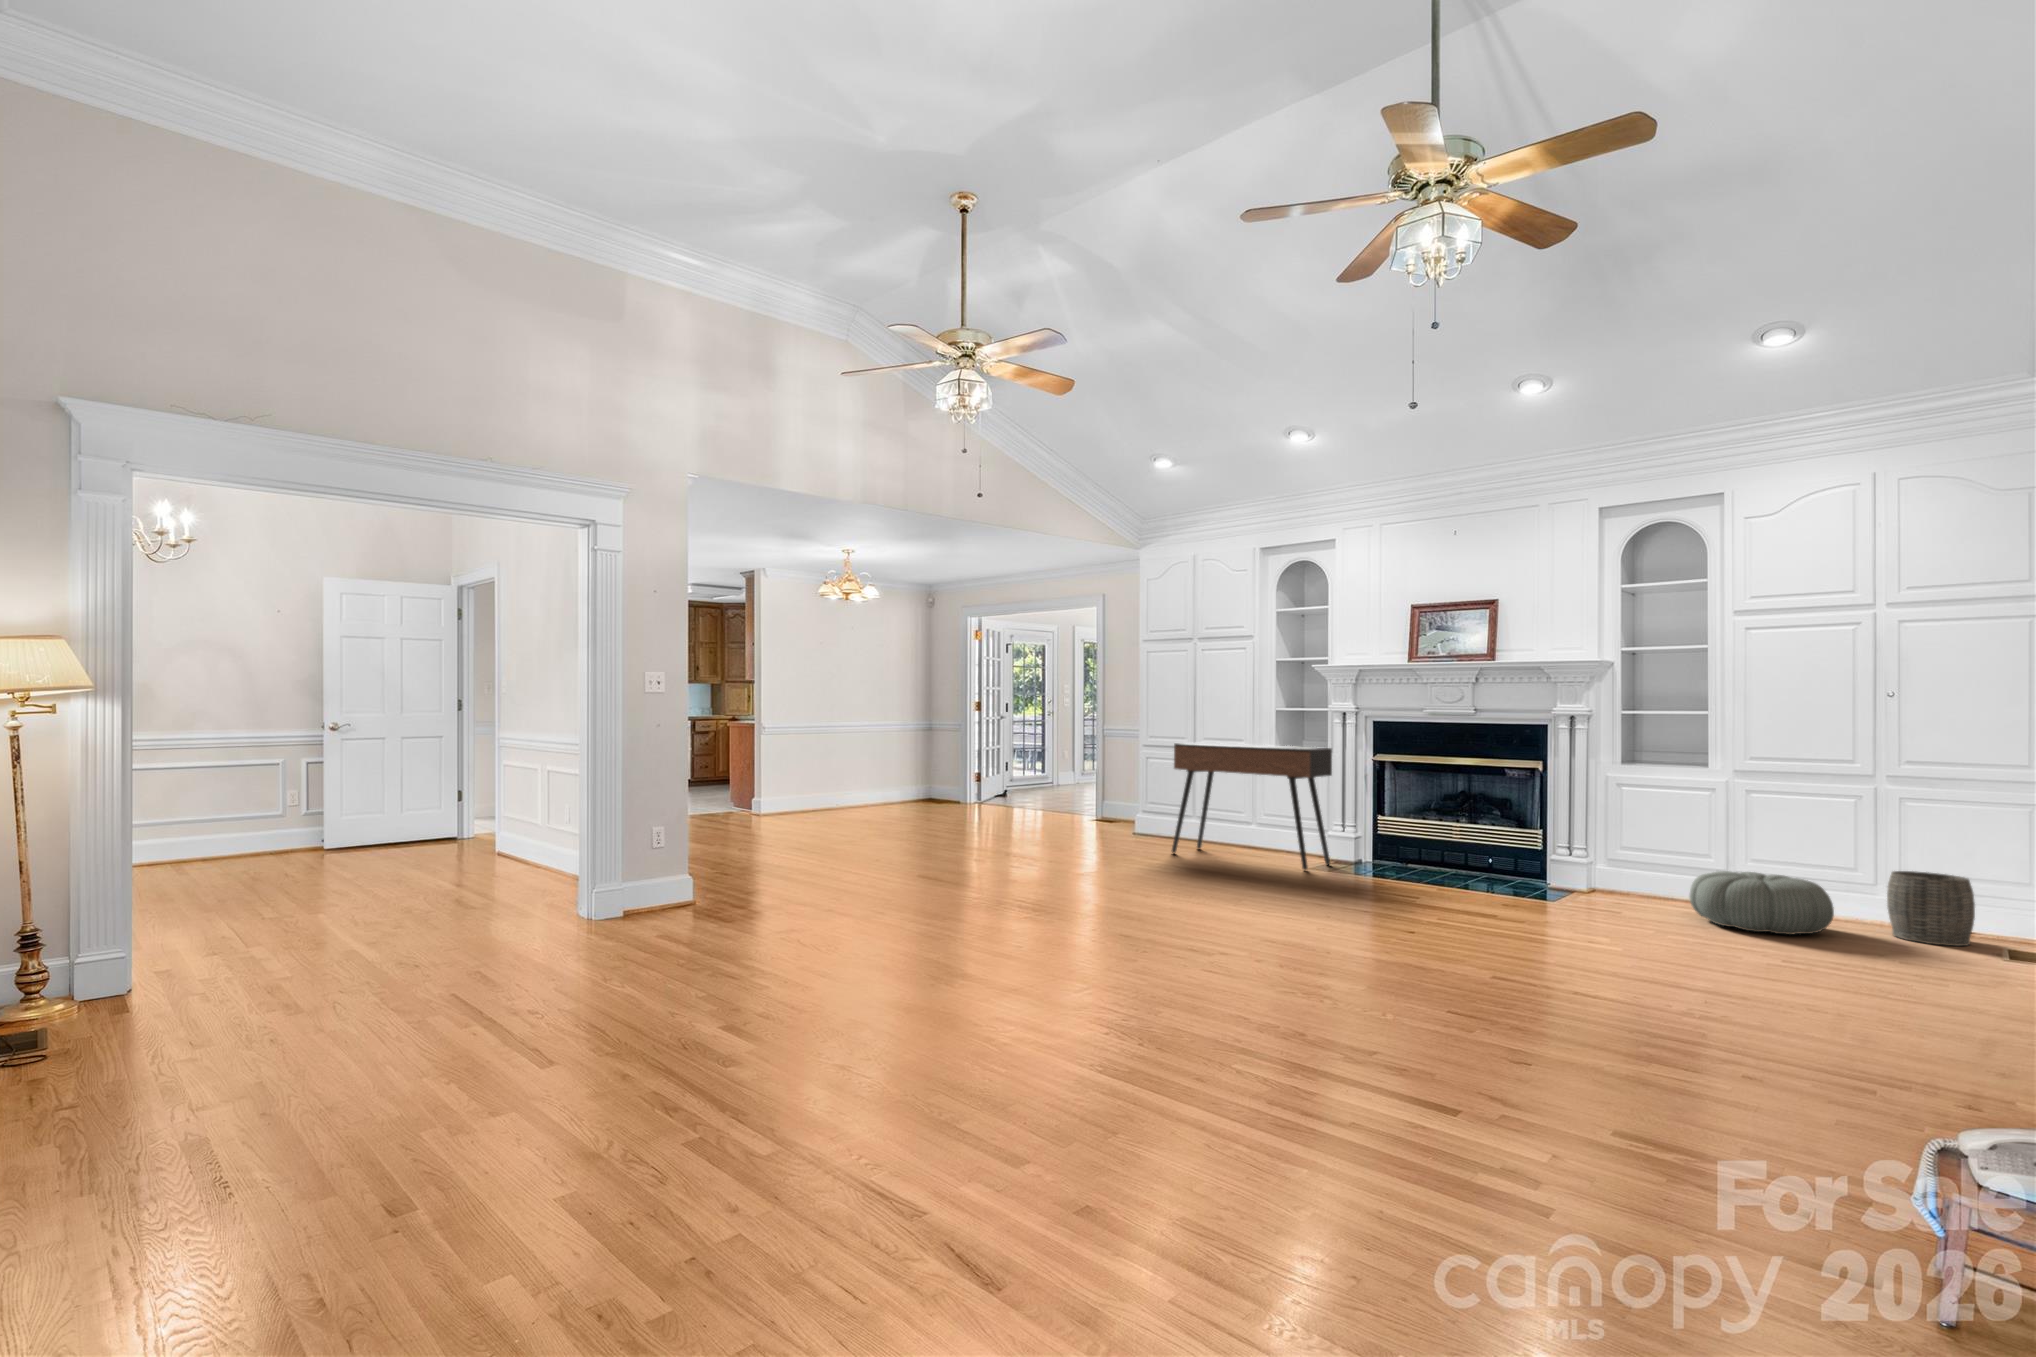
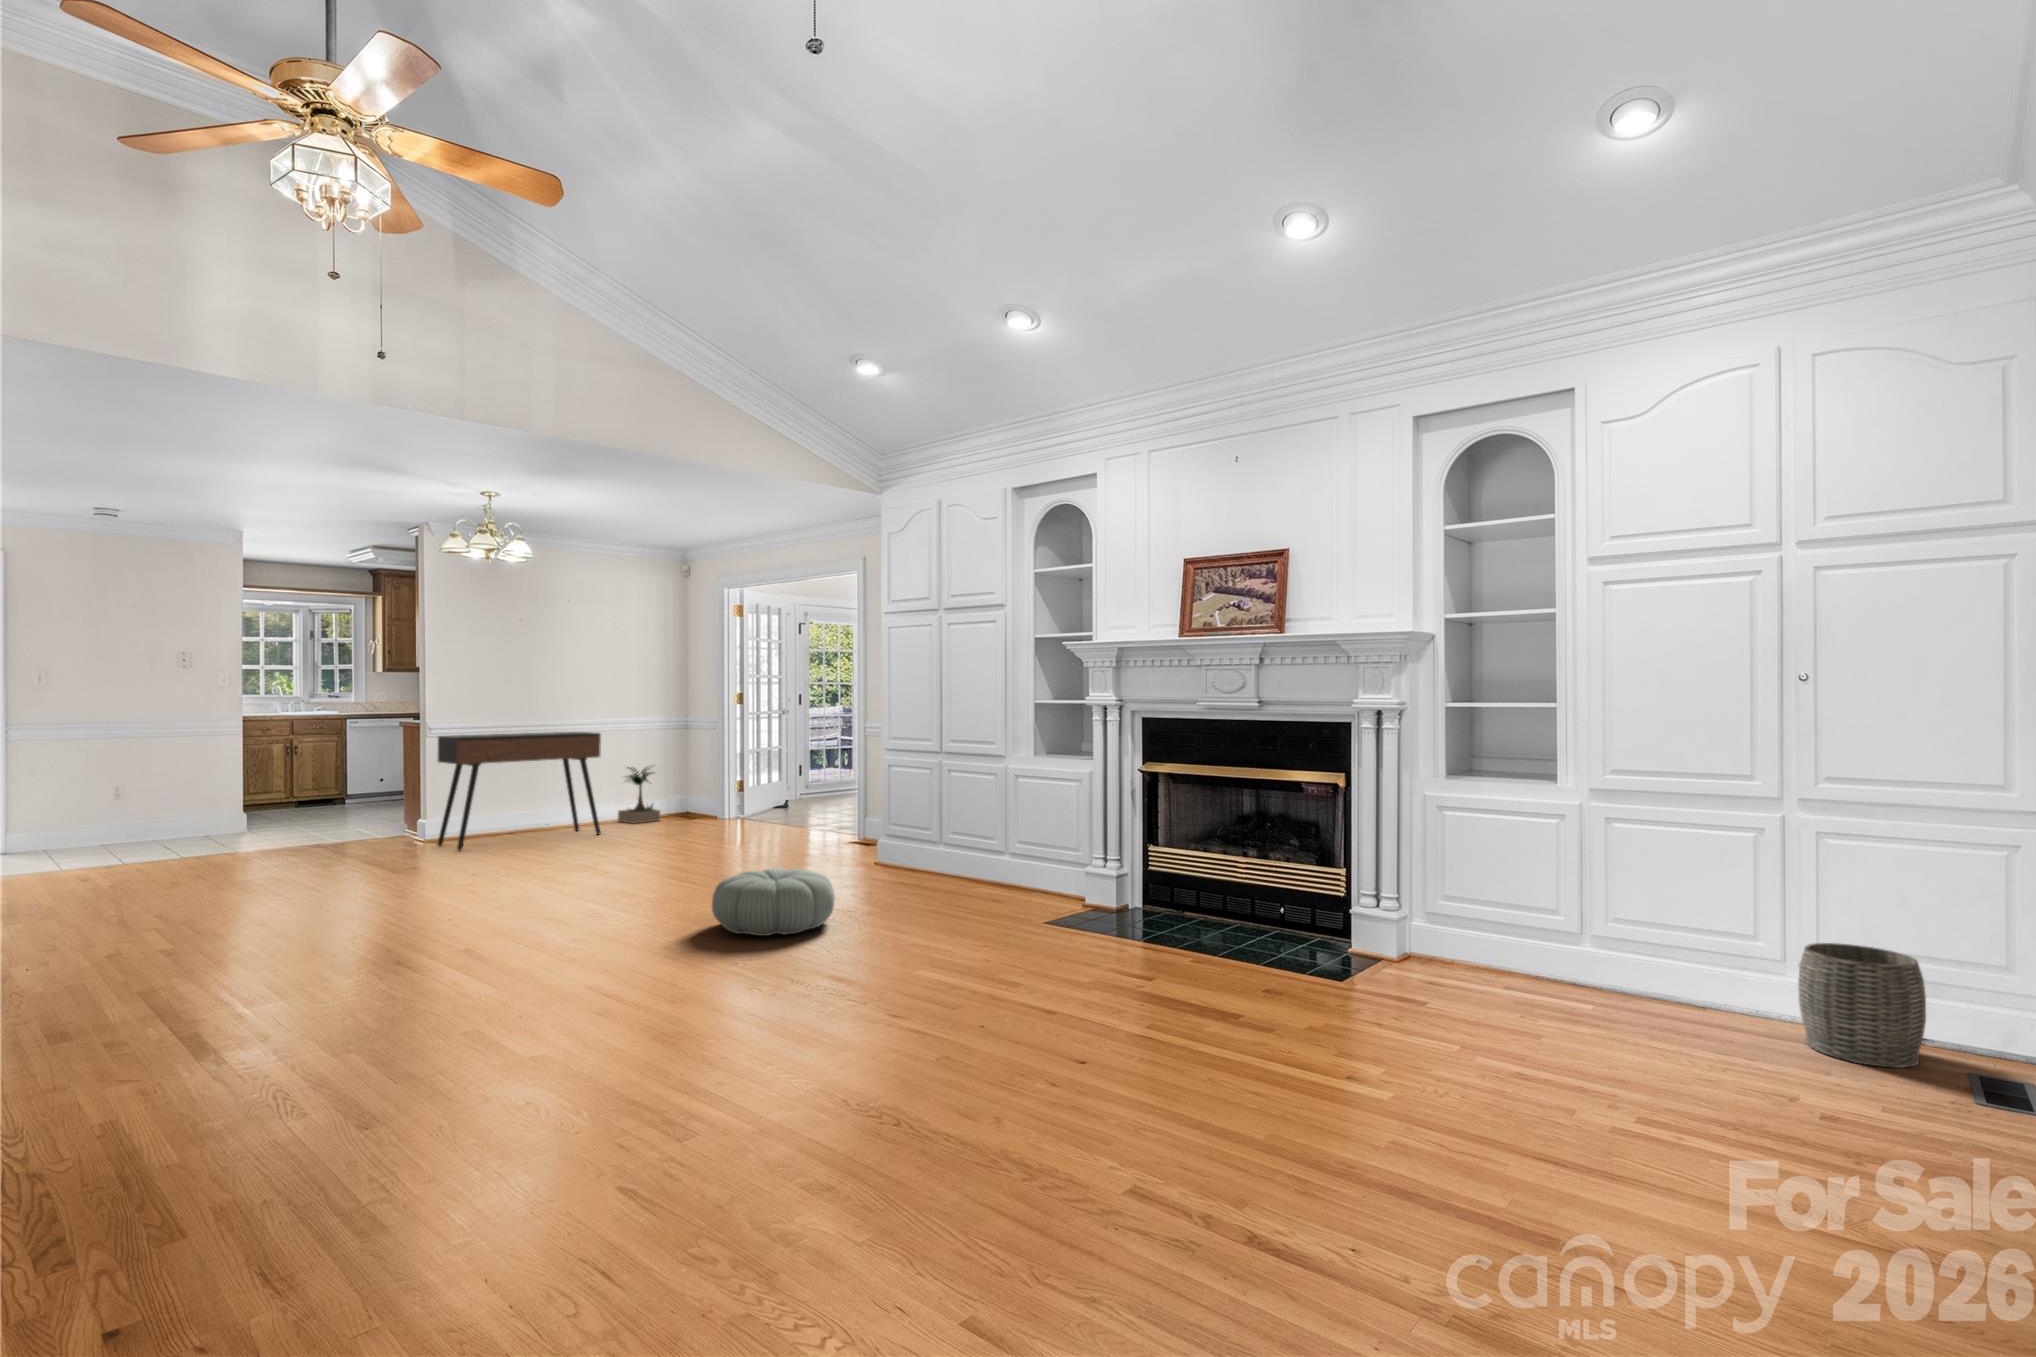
console table: present [1171,743,1332,870] -> present [438,732,601,851]
potted plant: none [885,759,918,805] -> present [618,766,660,824]
pouf: present [1690,871,1834,935] -> present [712,868,835,936]

